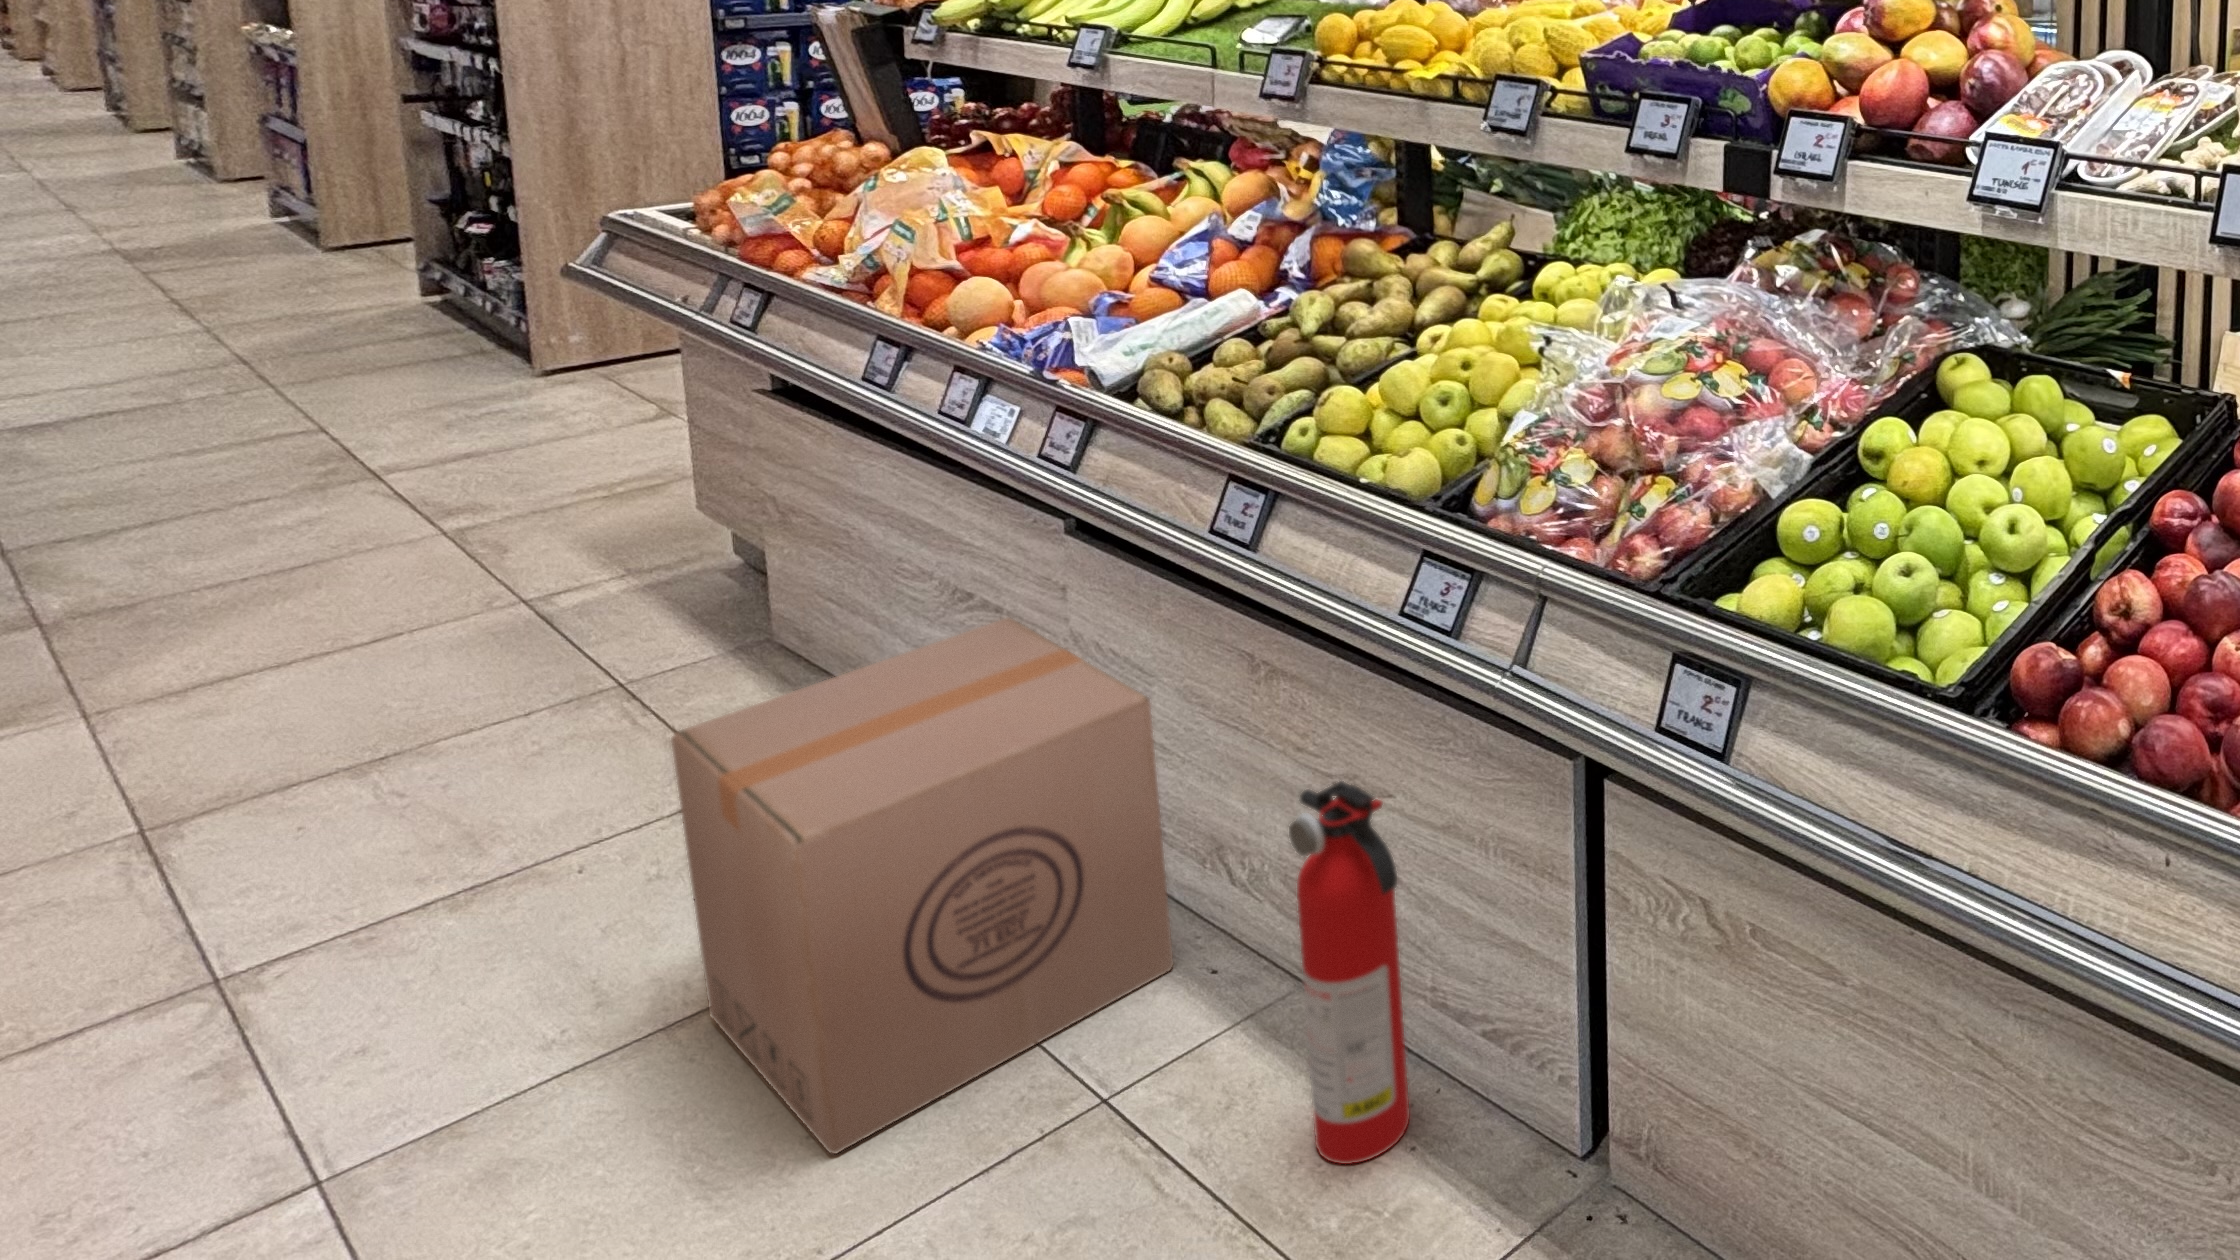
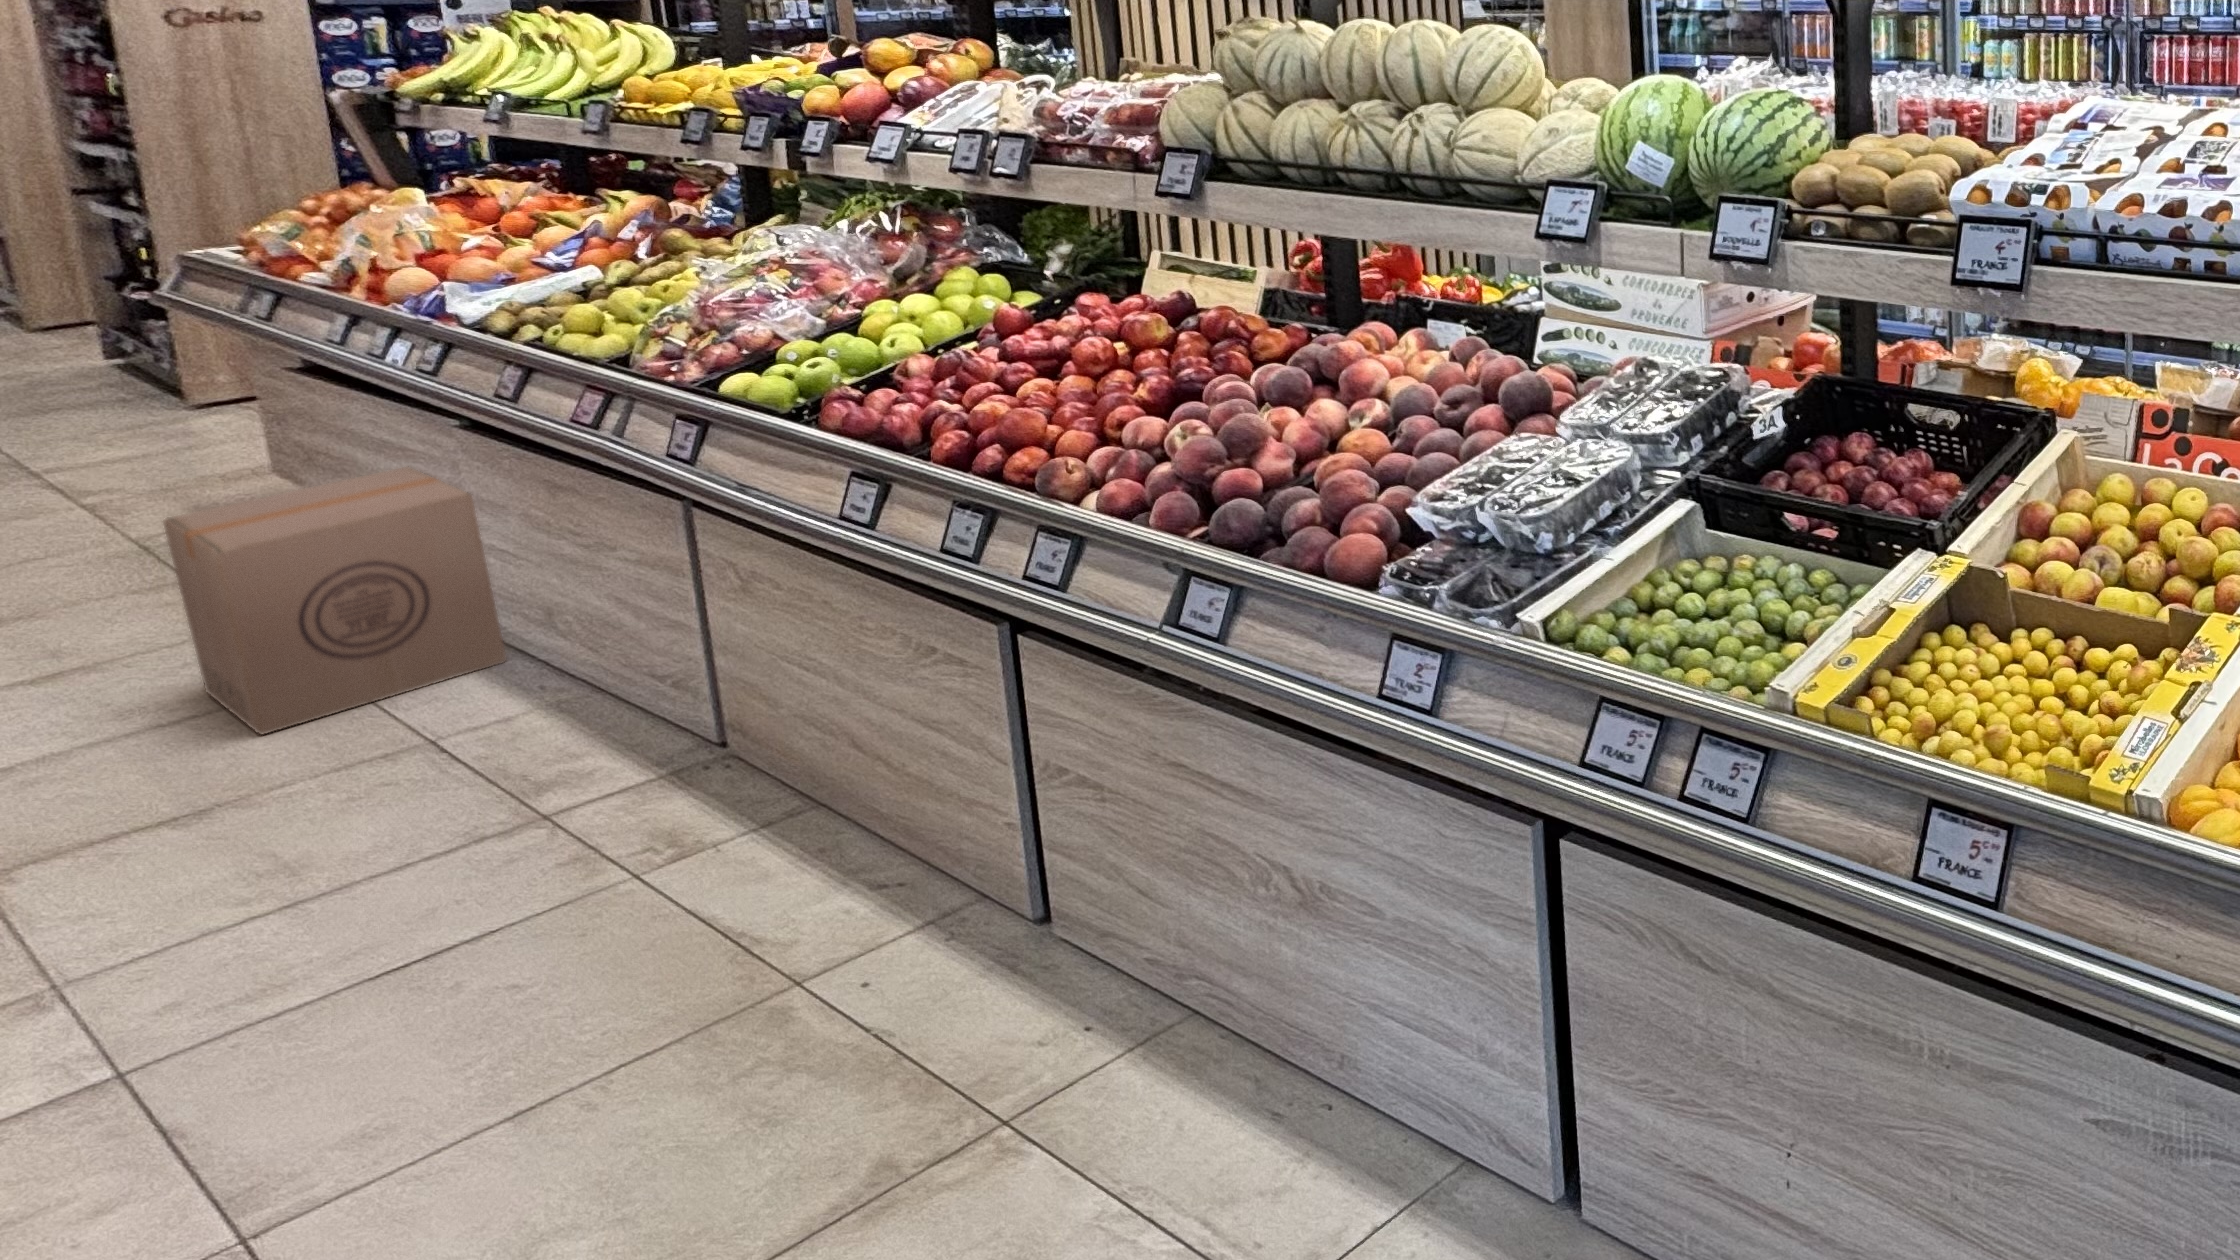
fire extinguisher: present [1289,781,1410,1164] -> none [502,506,609,721]

